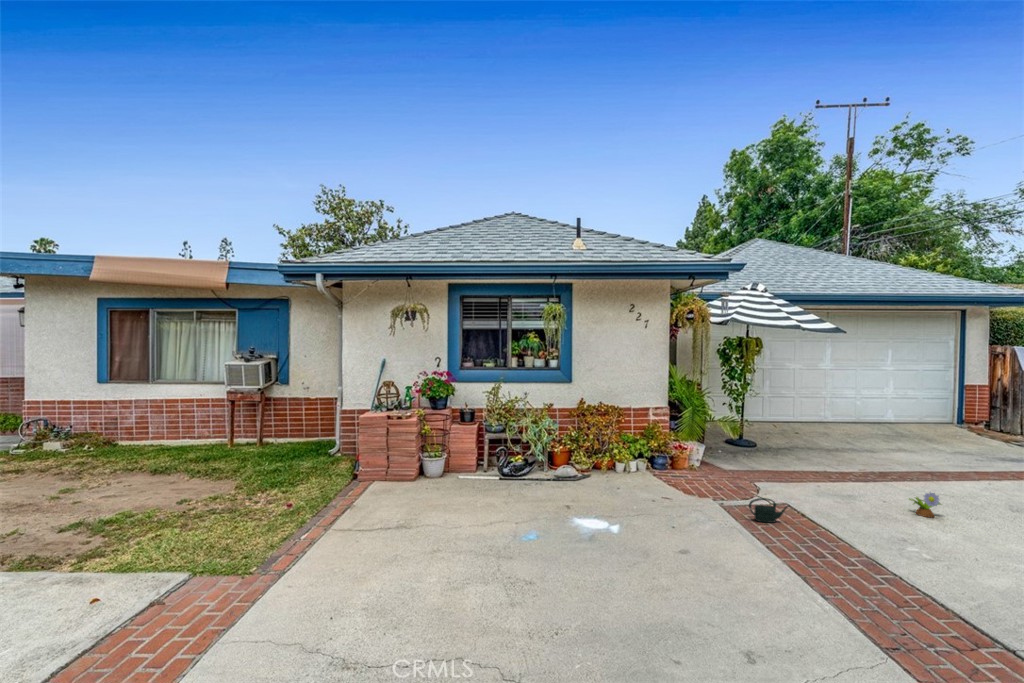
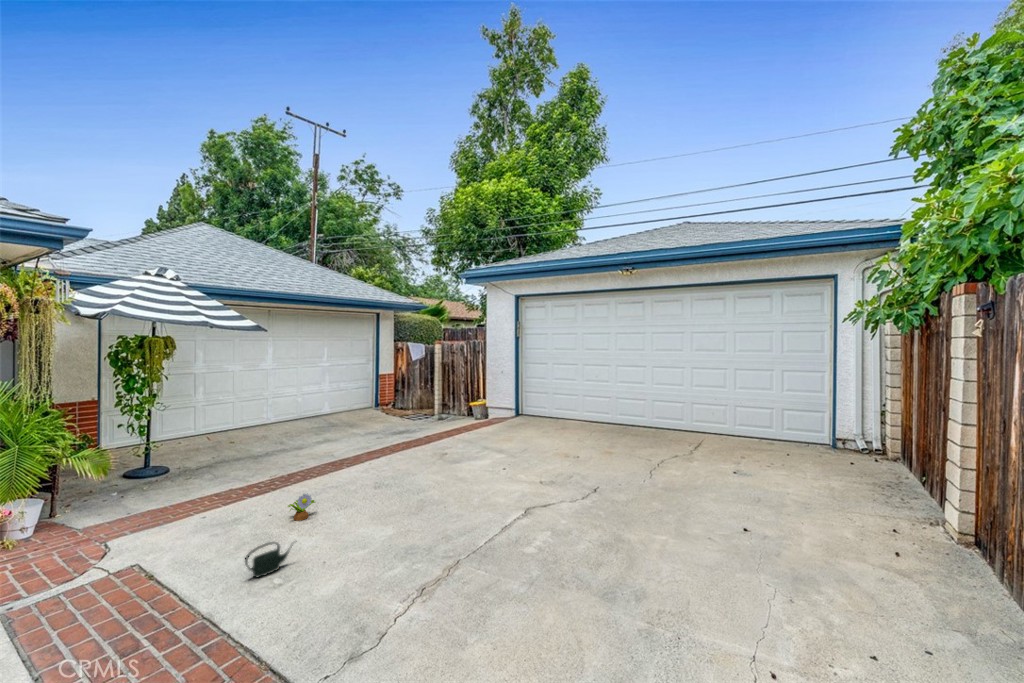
watering can: present [749,498,789,523] -> present [245,542,293,577]

